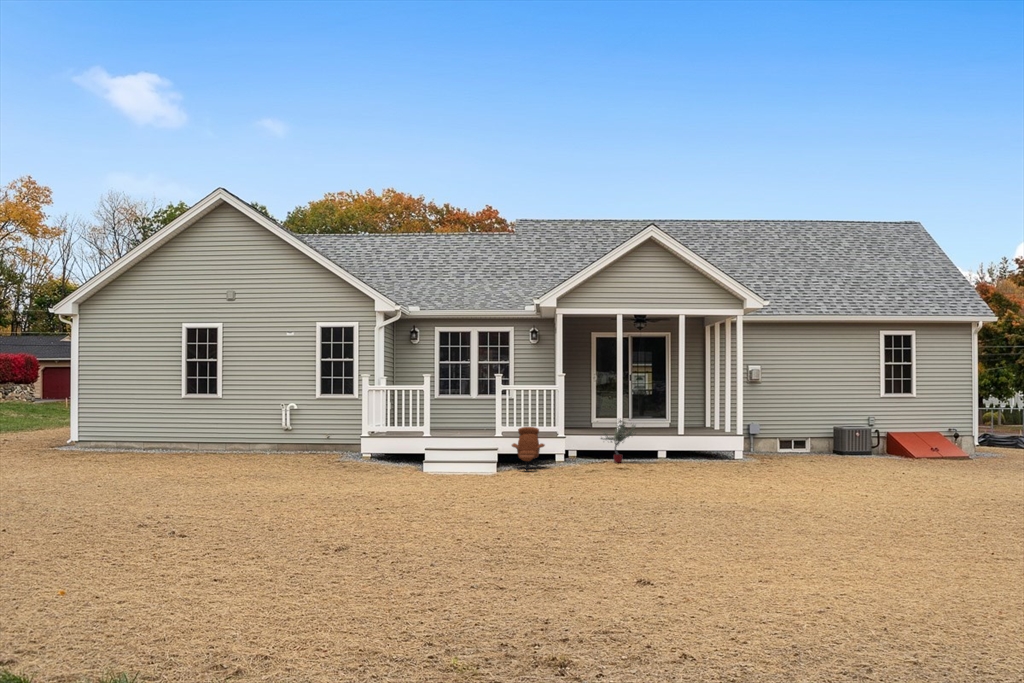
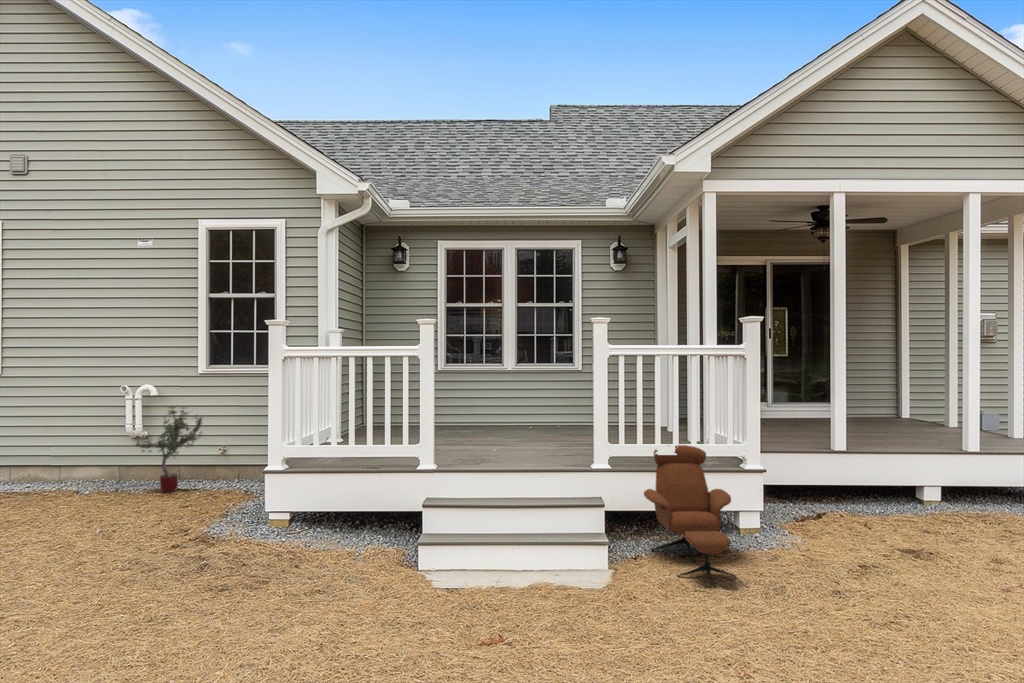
potted tree: present [601,420,635,463] -> present [136,406,202,493]

